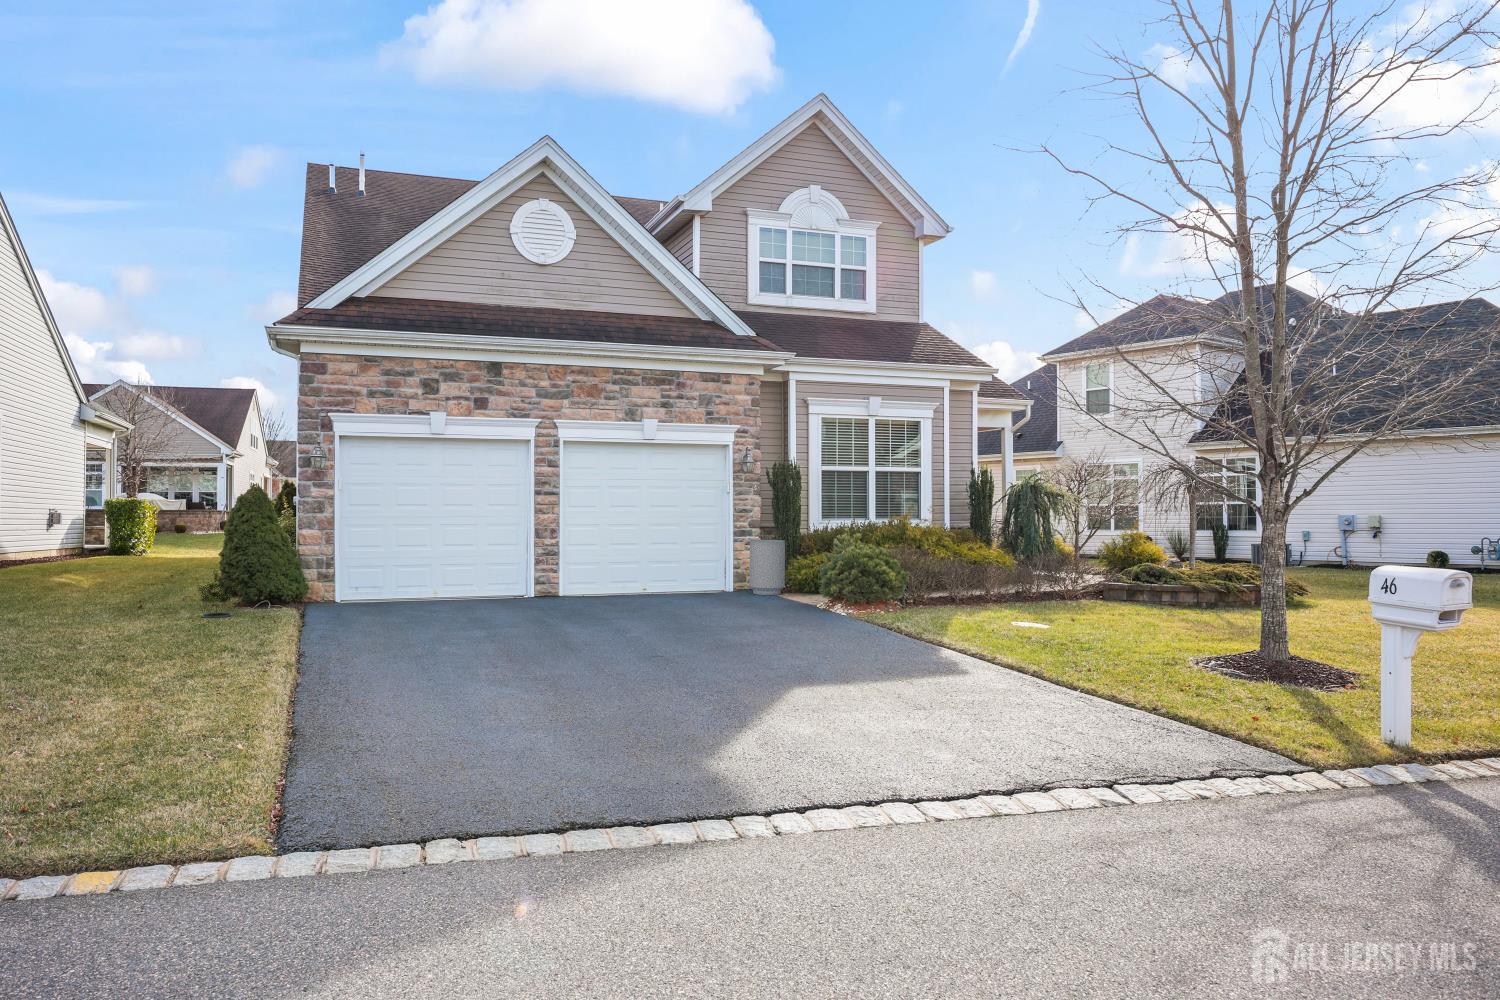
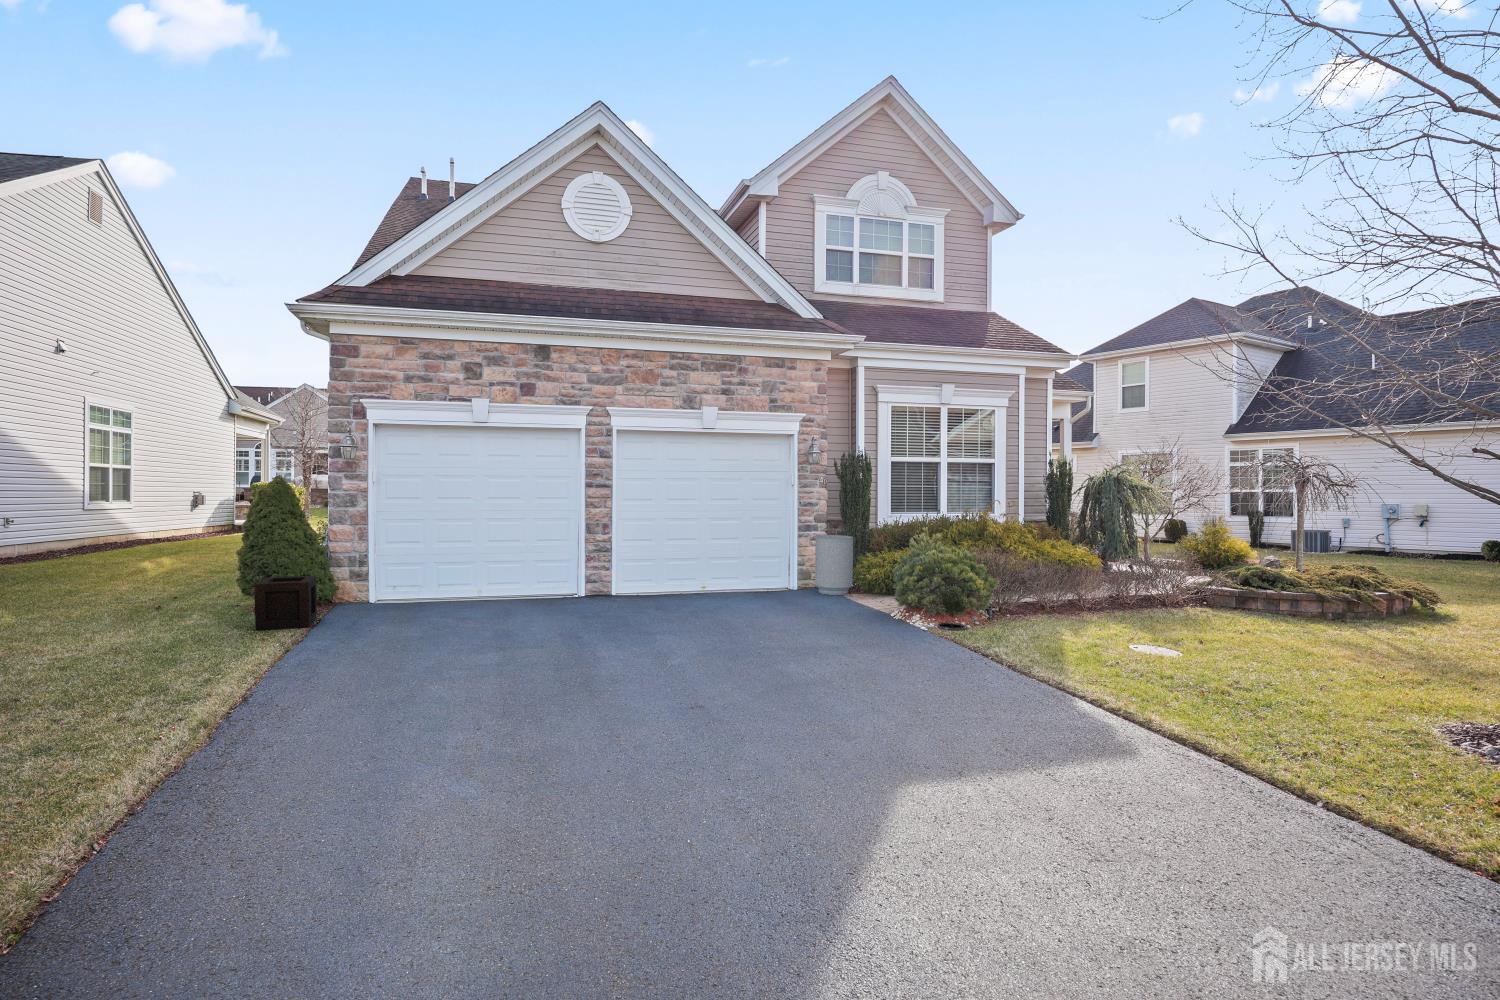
potted tree: present [199,570,232,618] -> present [937,578,966,630]
wooden crate: none [250,575,297,622] -> present [255,576,317,630]

